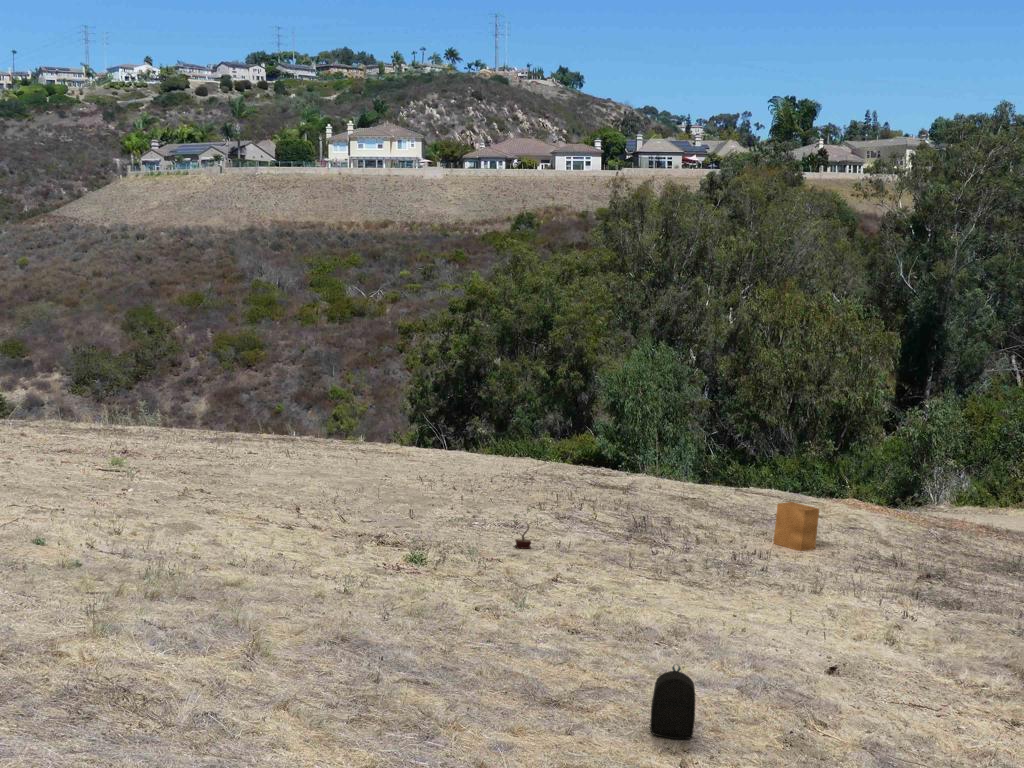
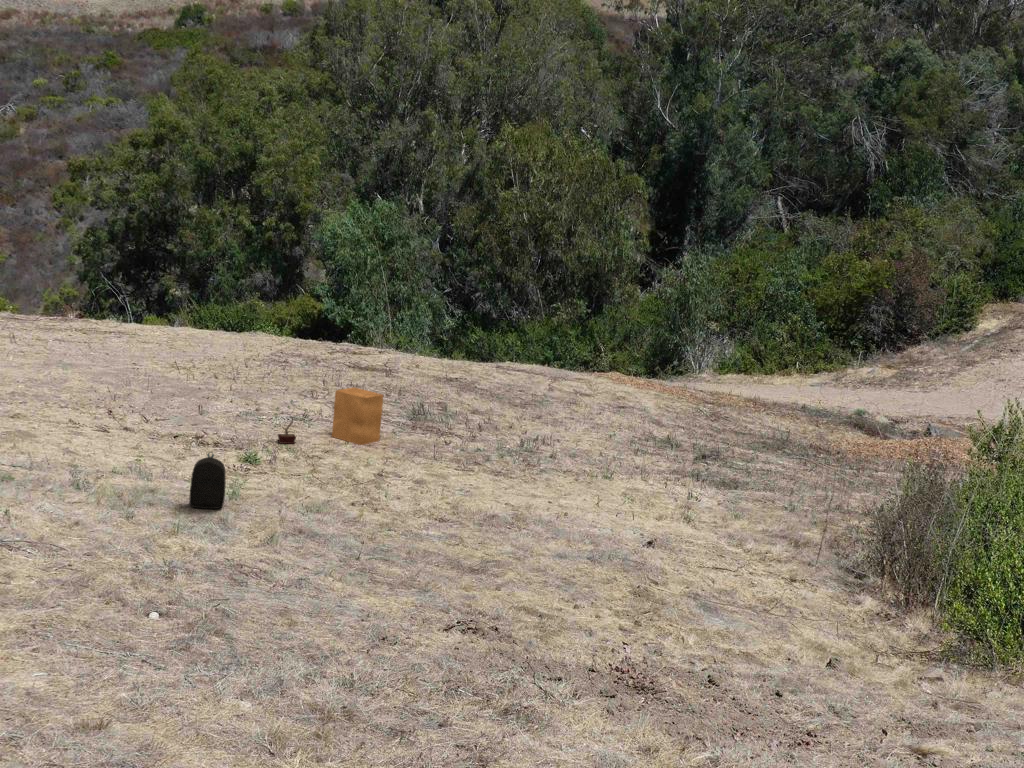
cardboard box: present [773,502,819,551] -> present [332,387,383,445]
backpack: present [650,664,695,739] -> present [189,453,226,509]

